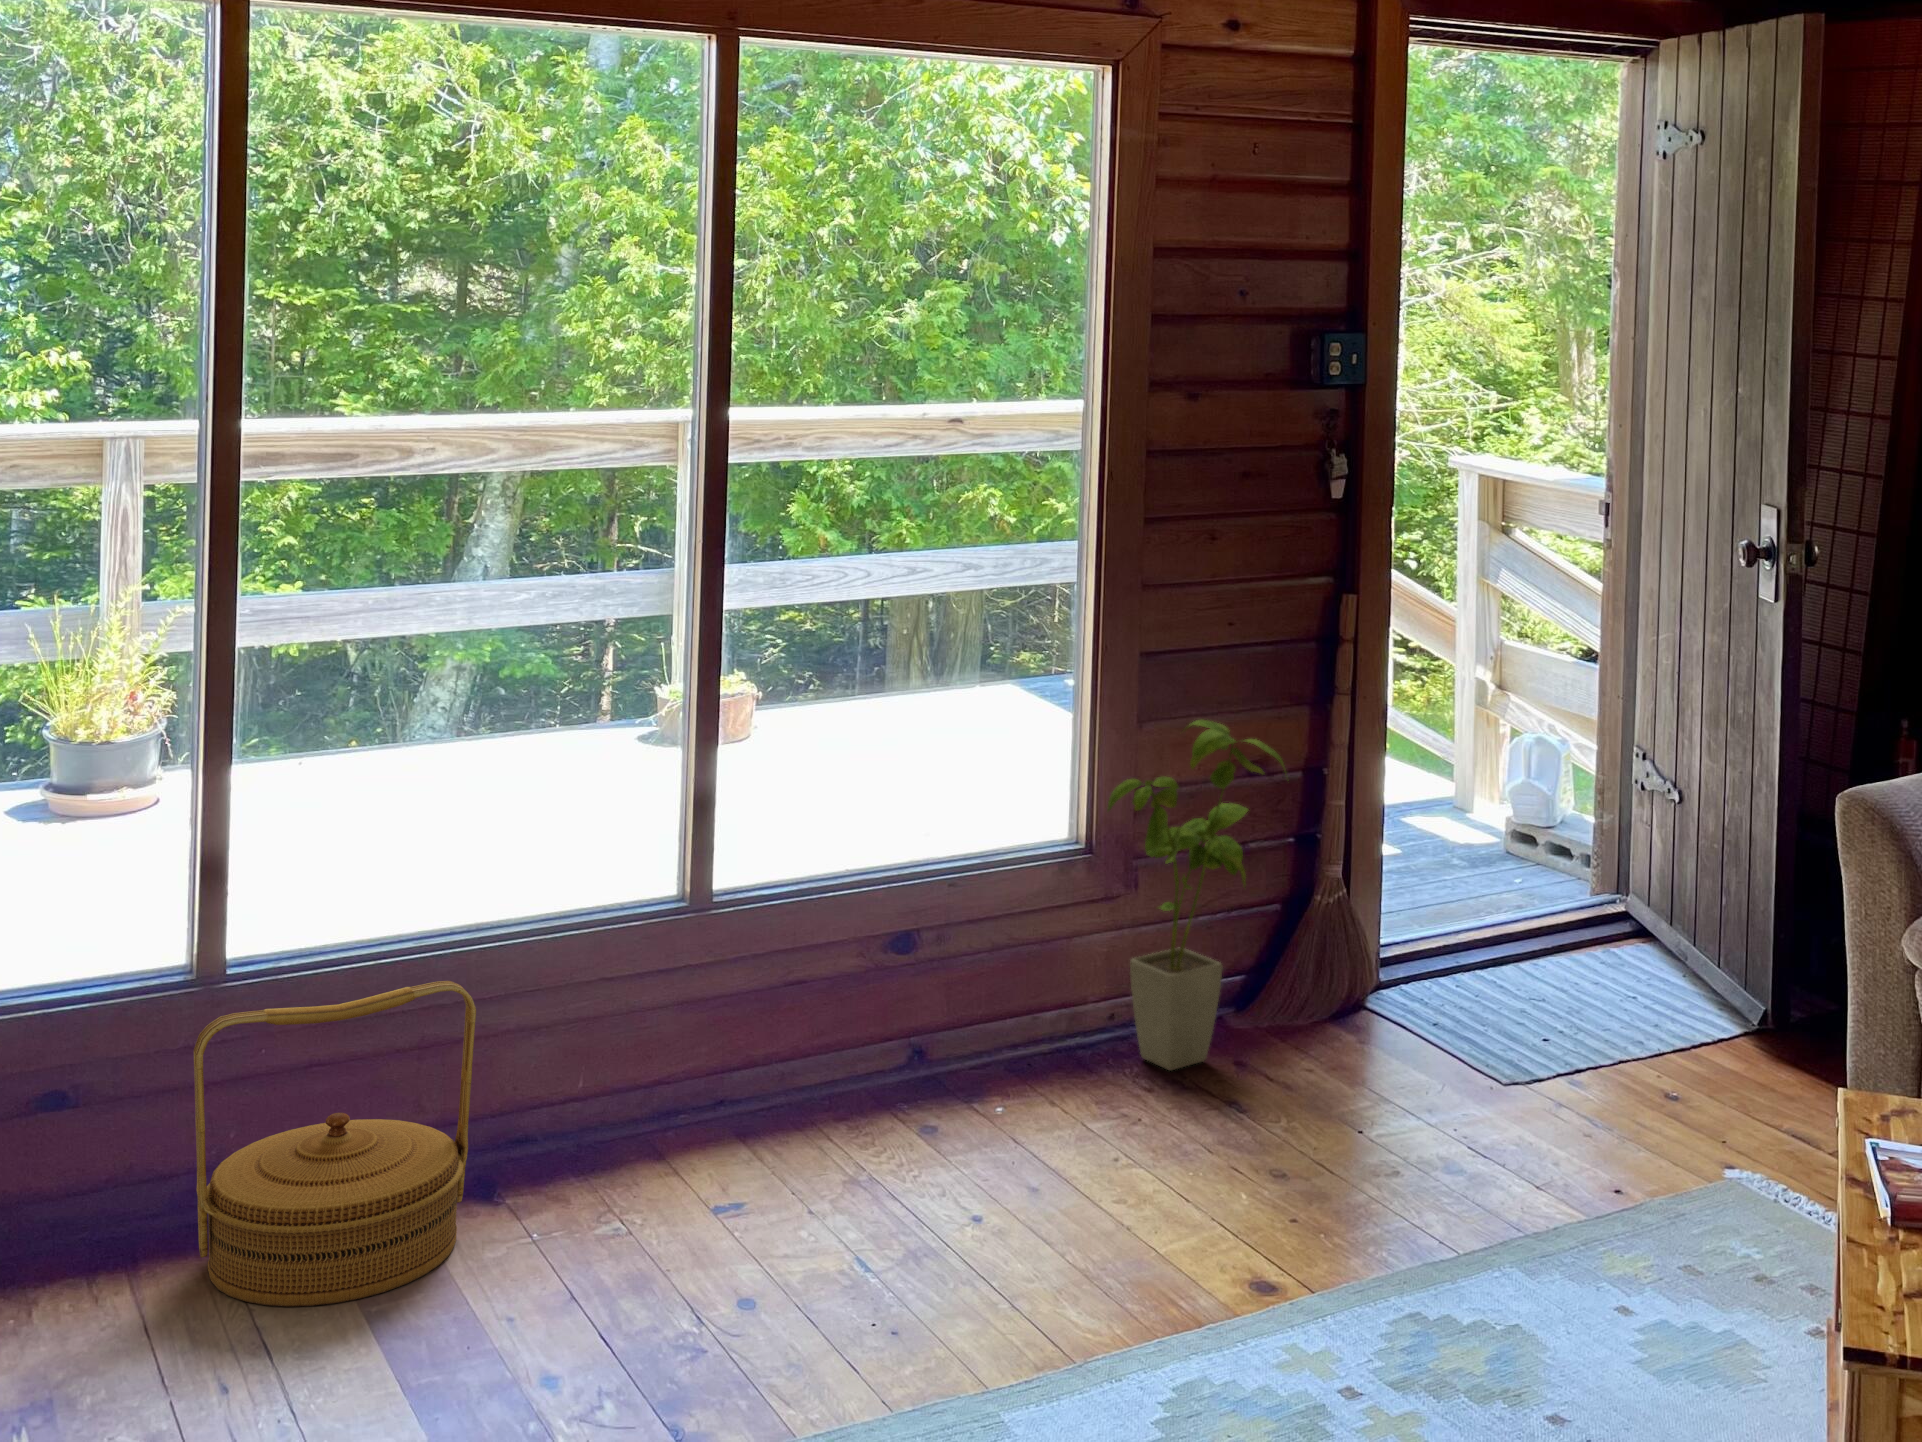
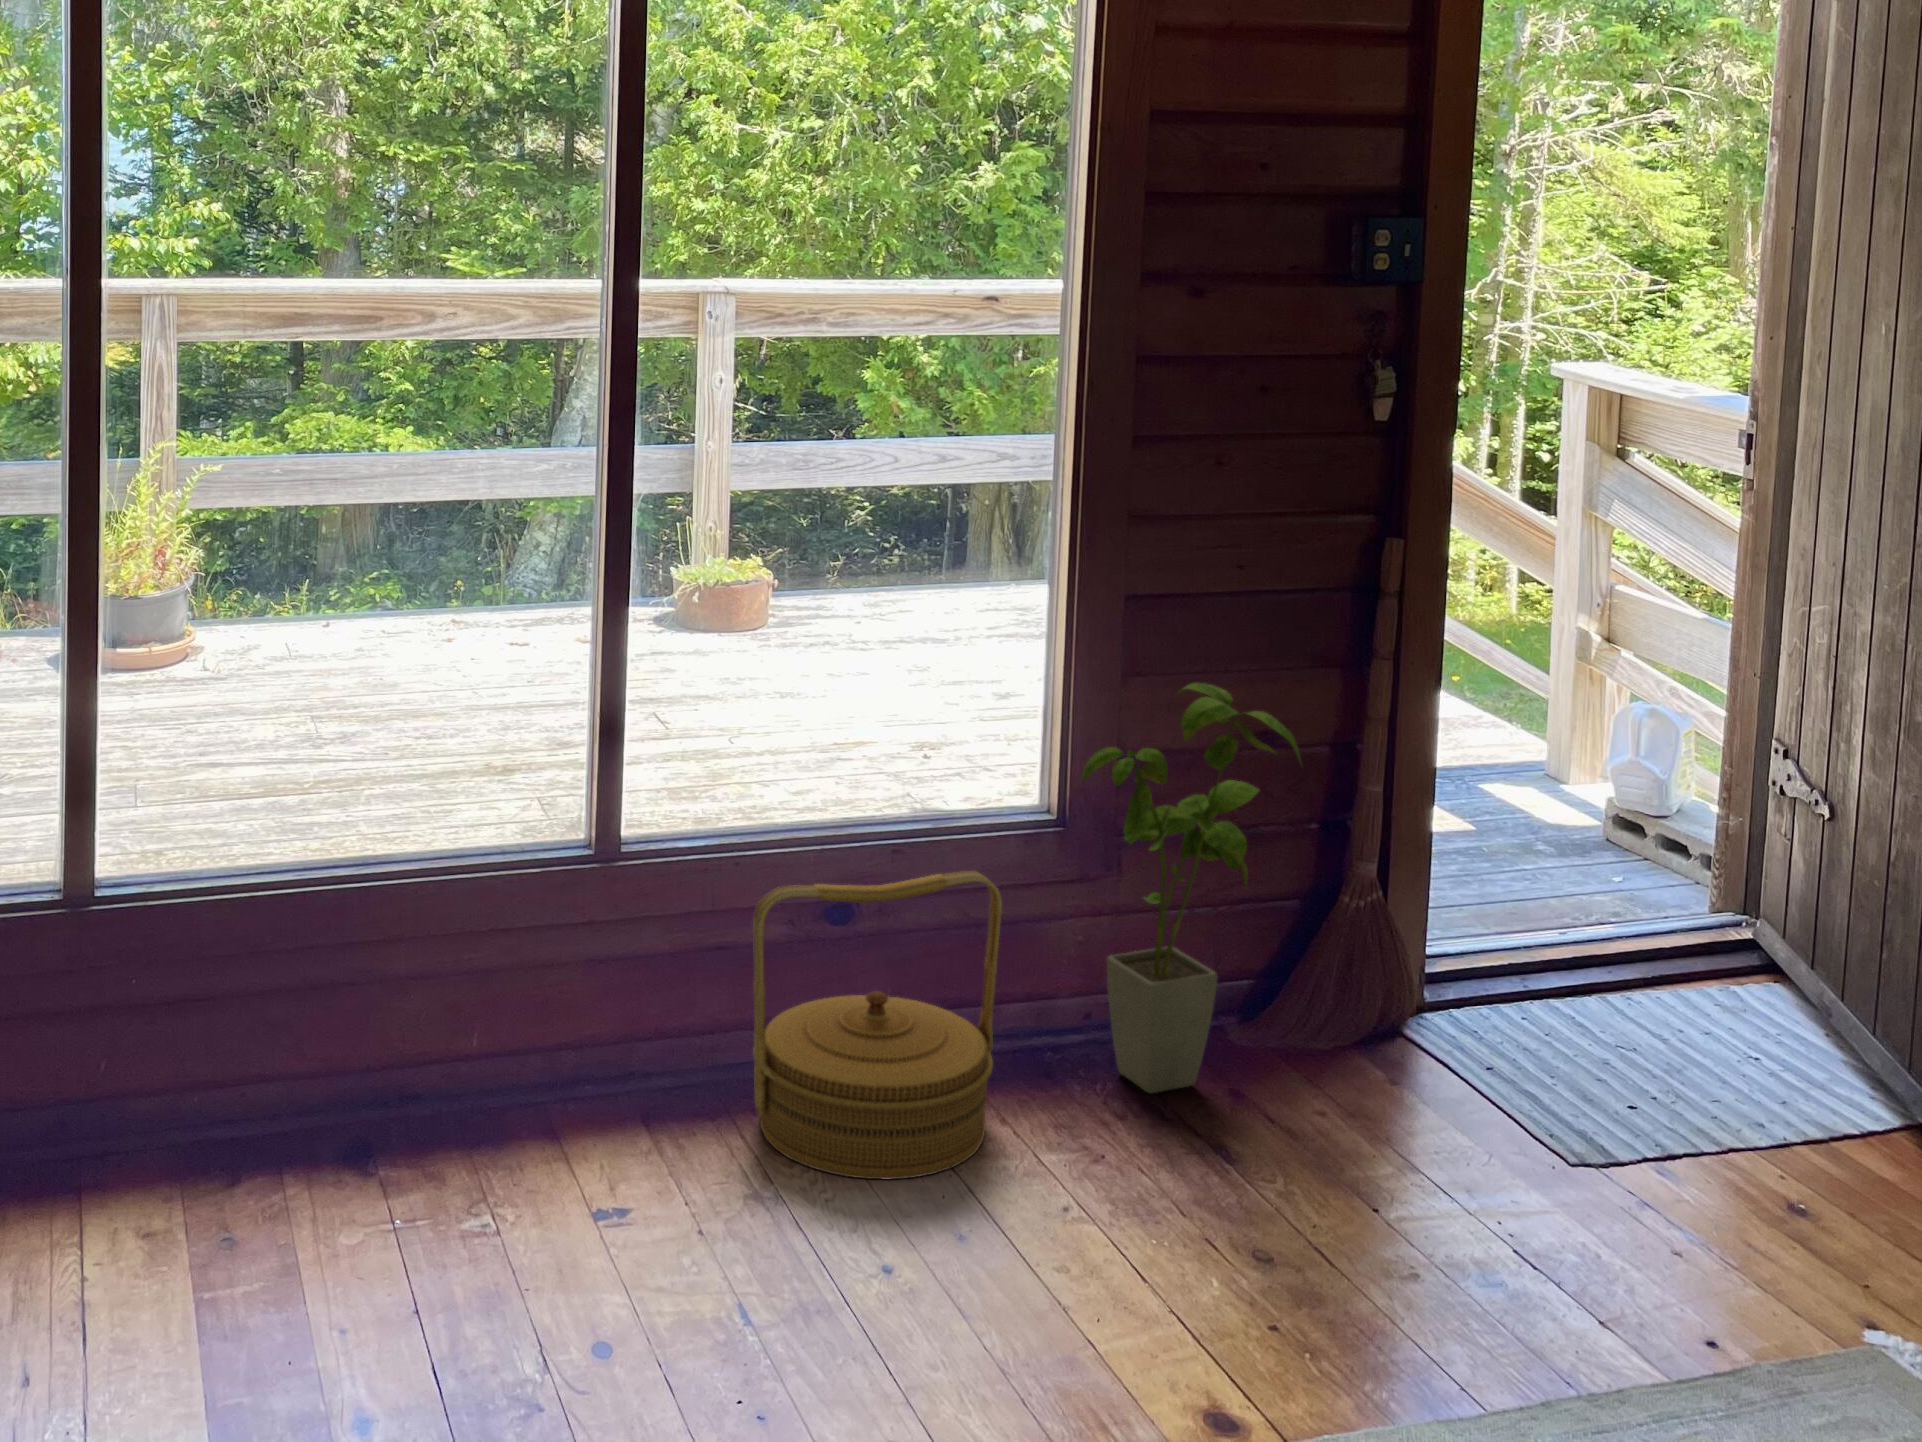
woven basket: present [194,981,476,1307] -> present [753,871,1002,1180]

